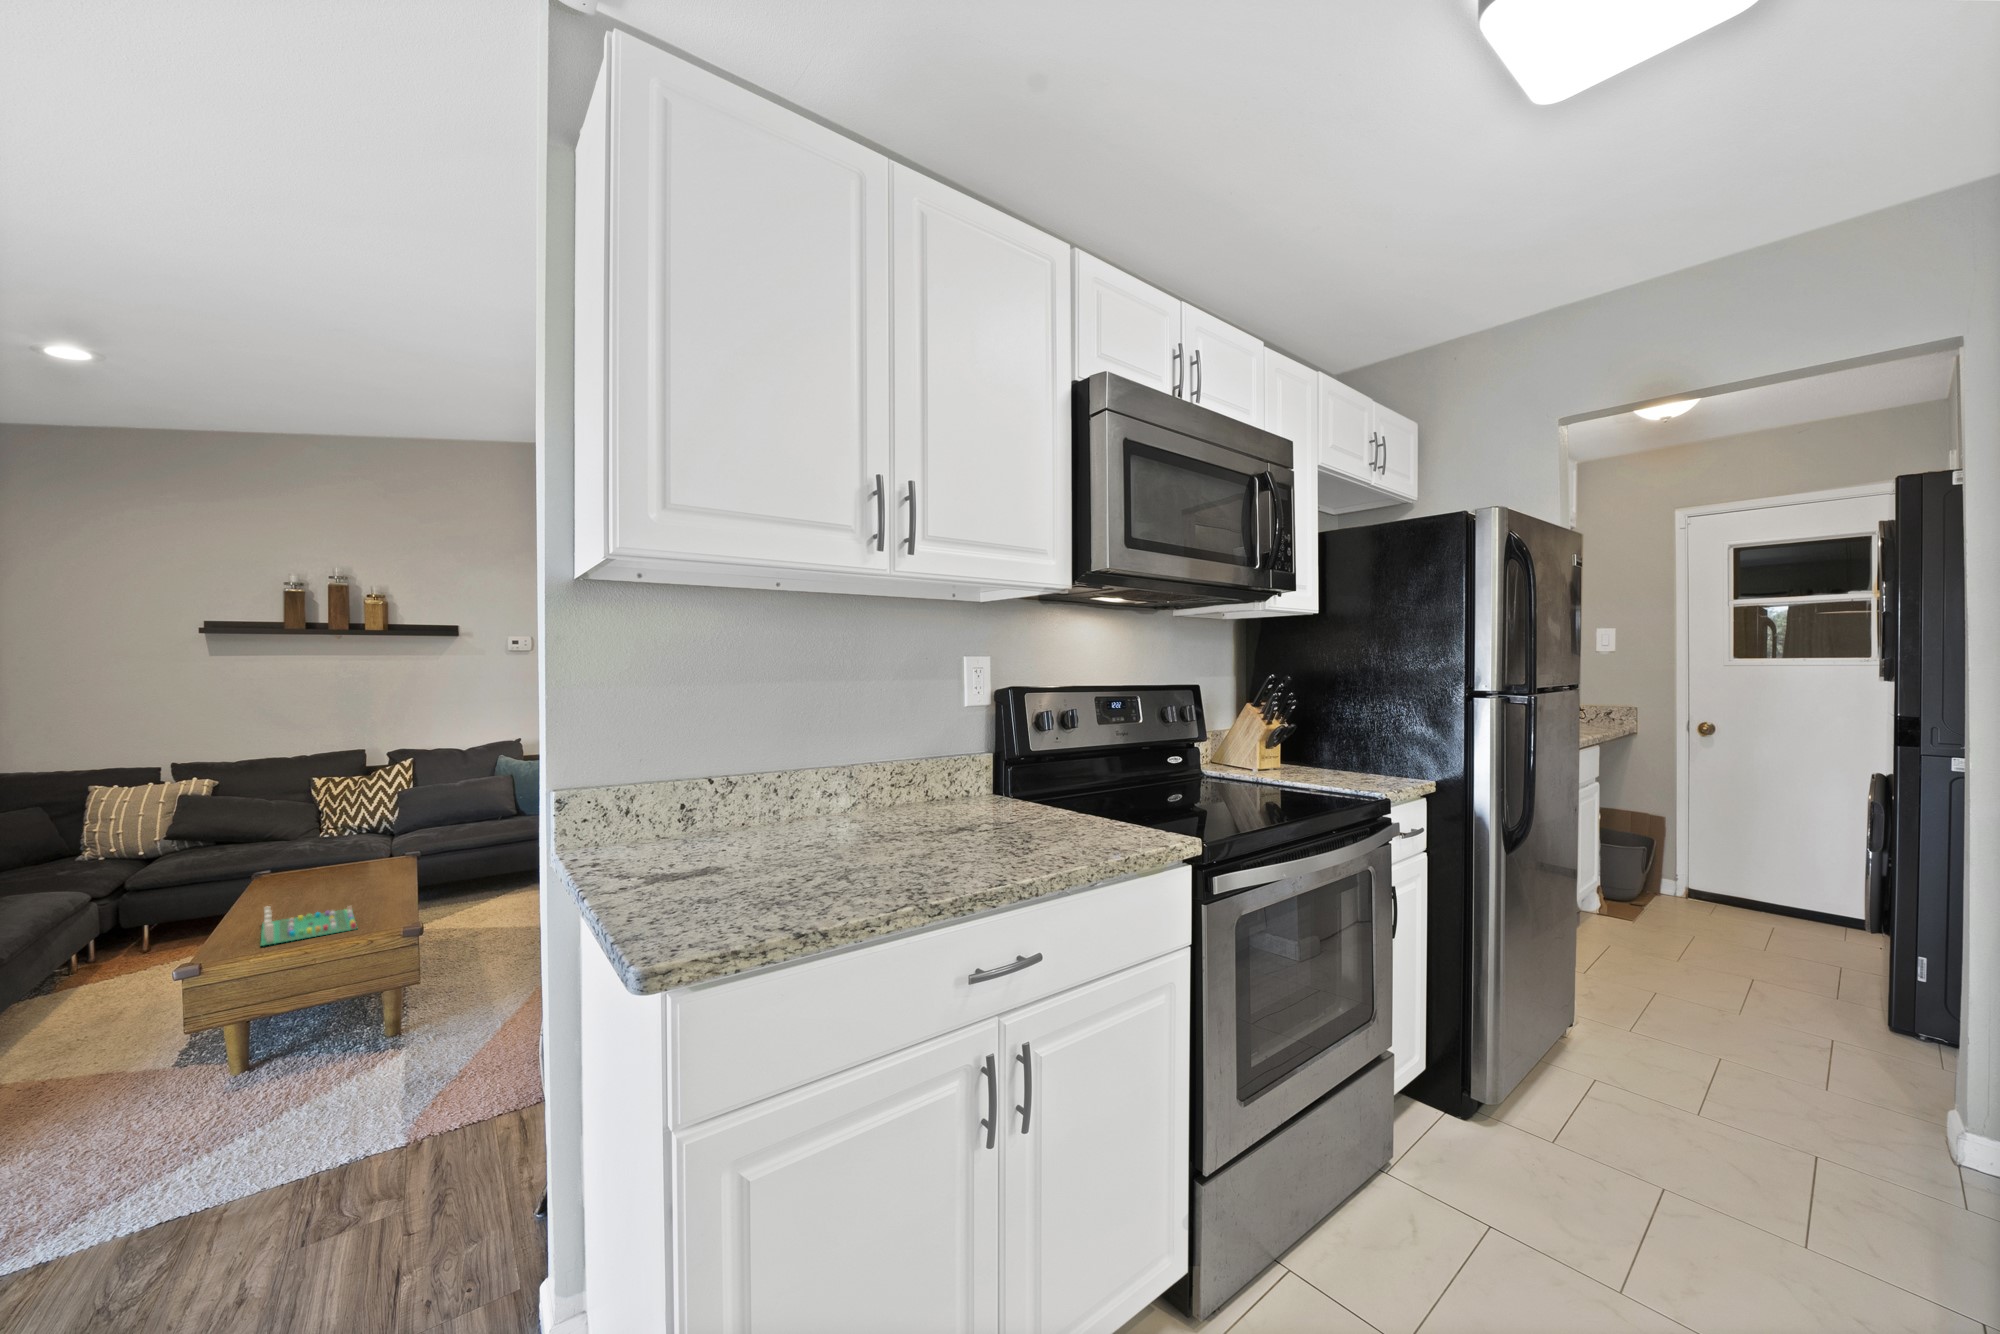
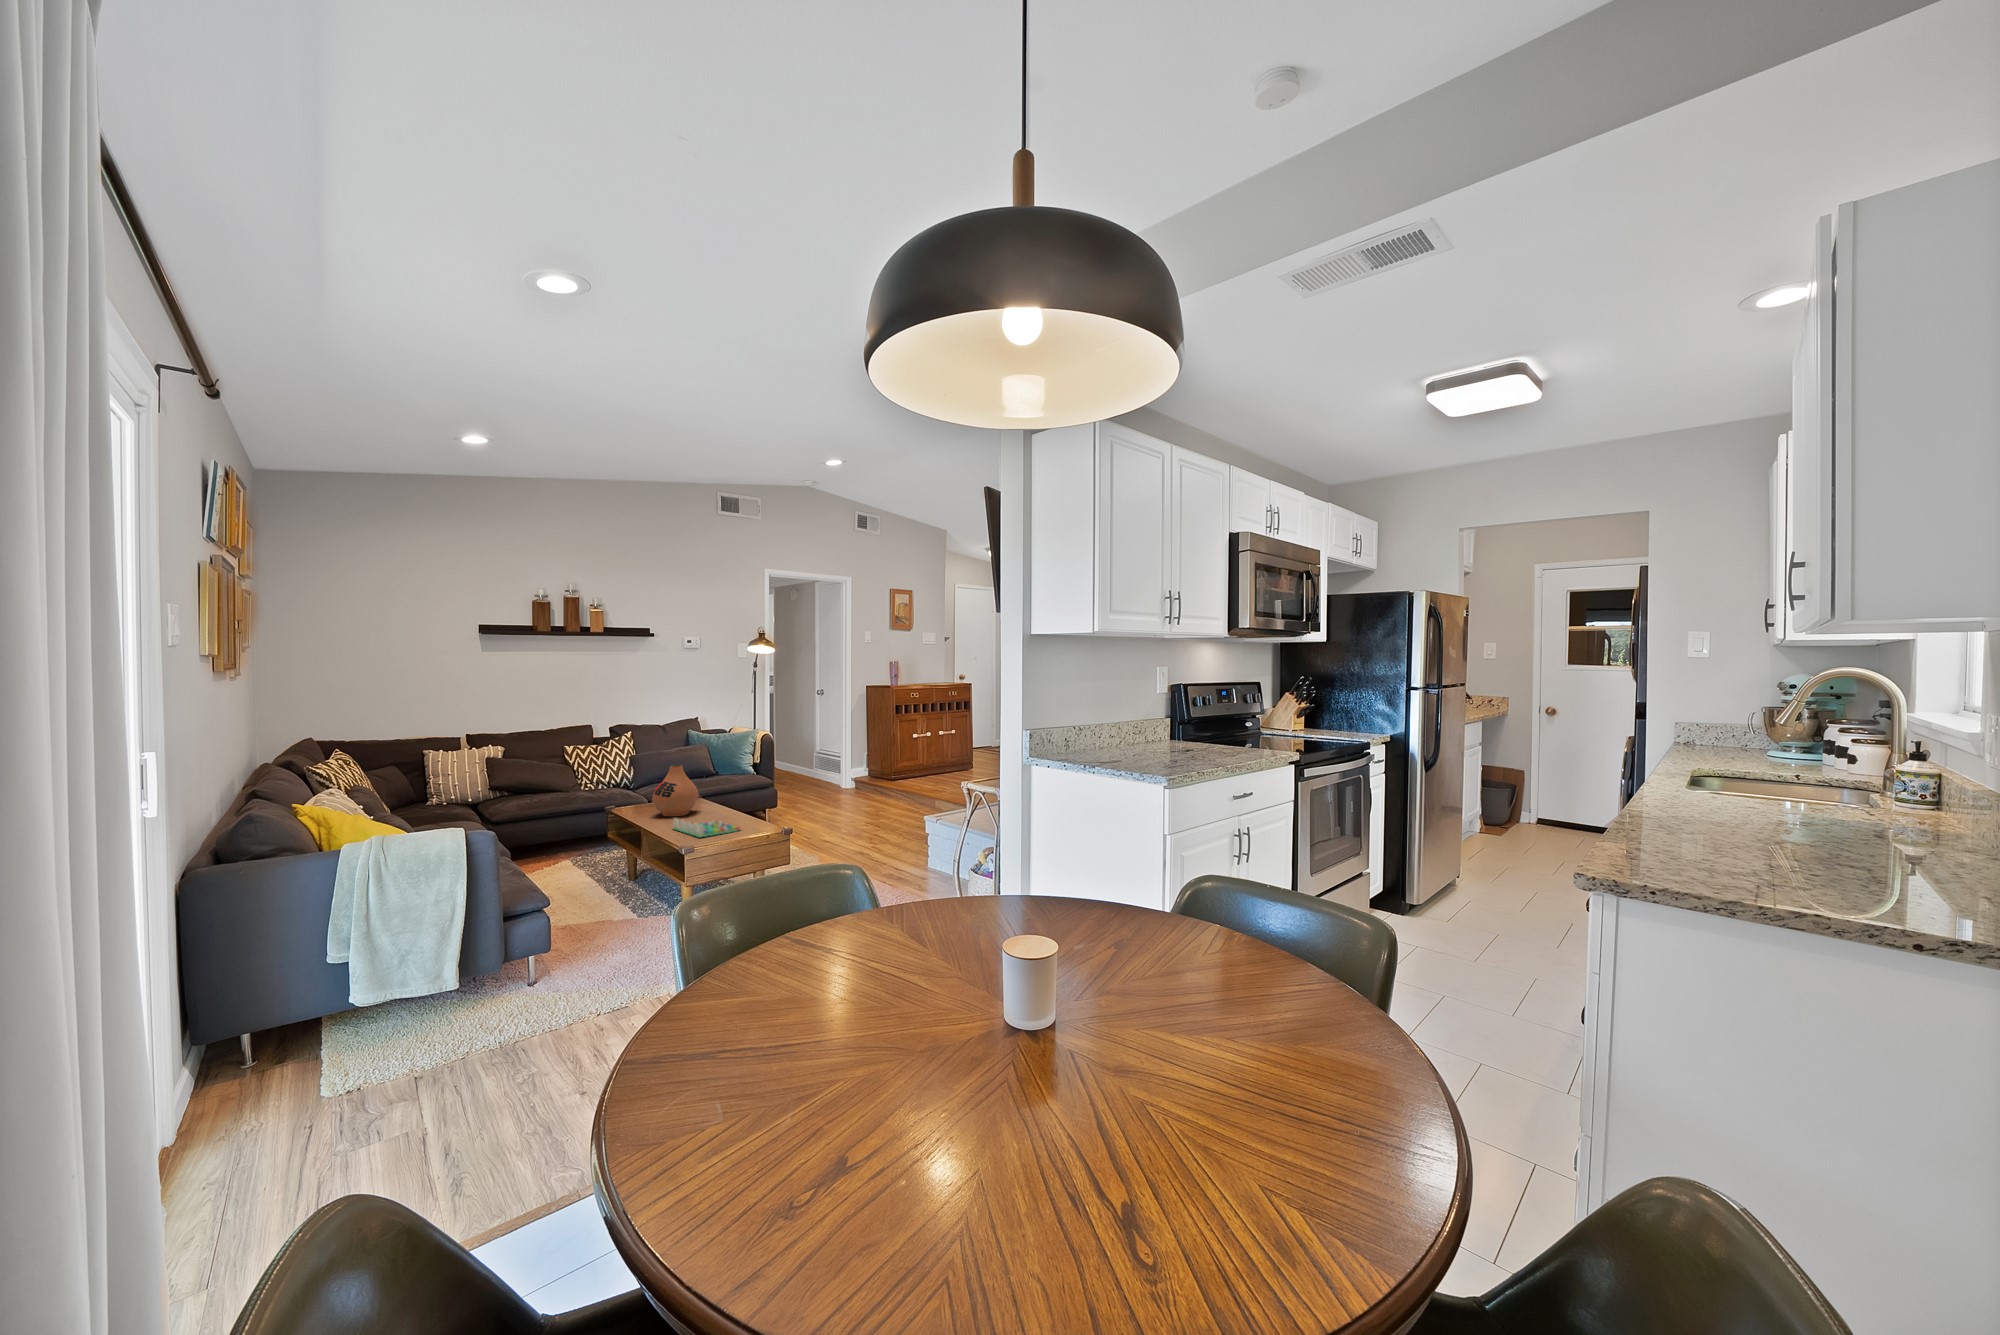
vase: none [285,817,374,894] -> present [652,765,698,816]

